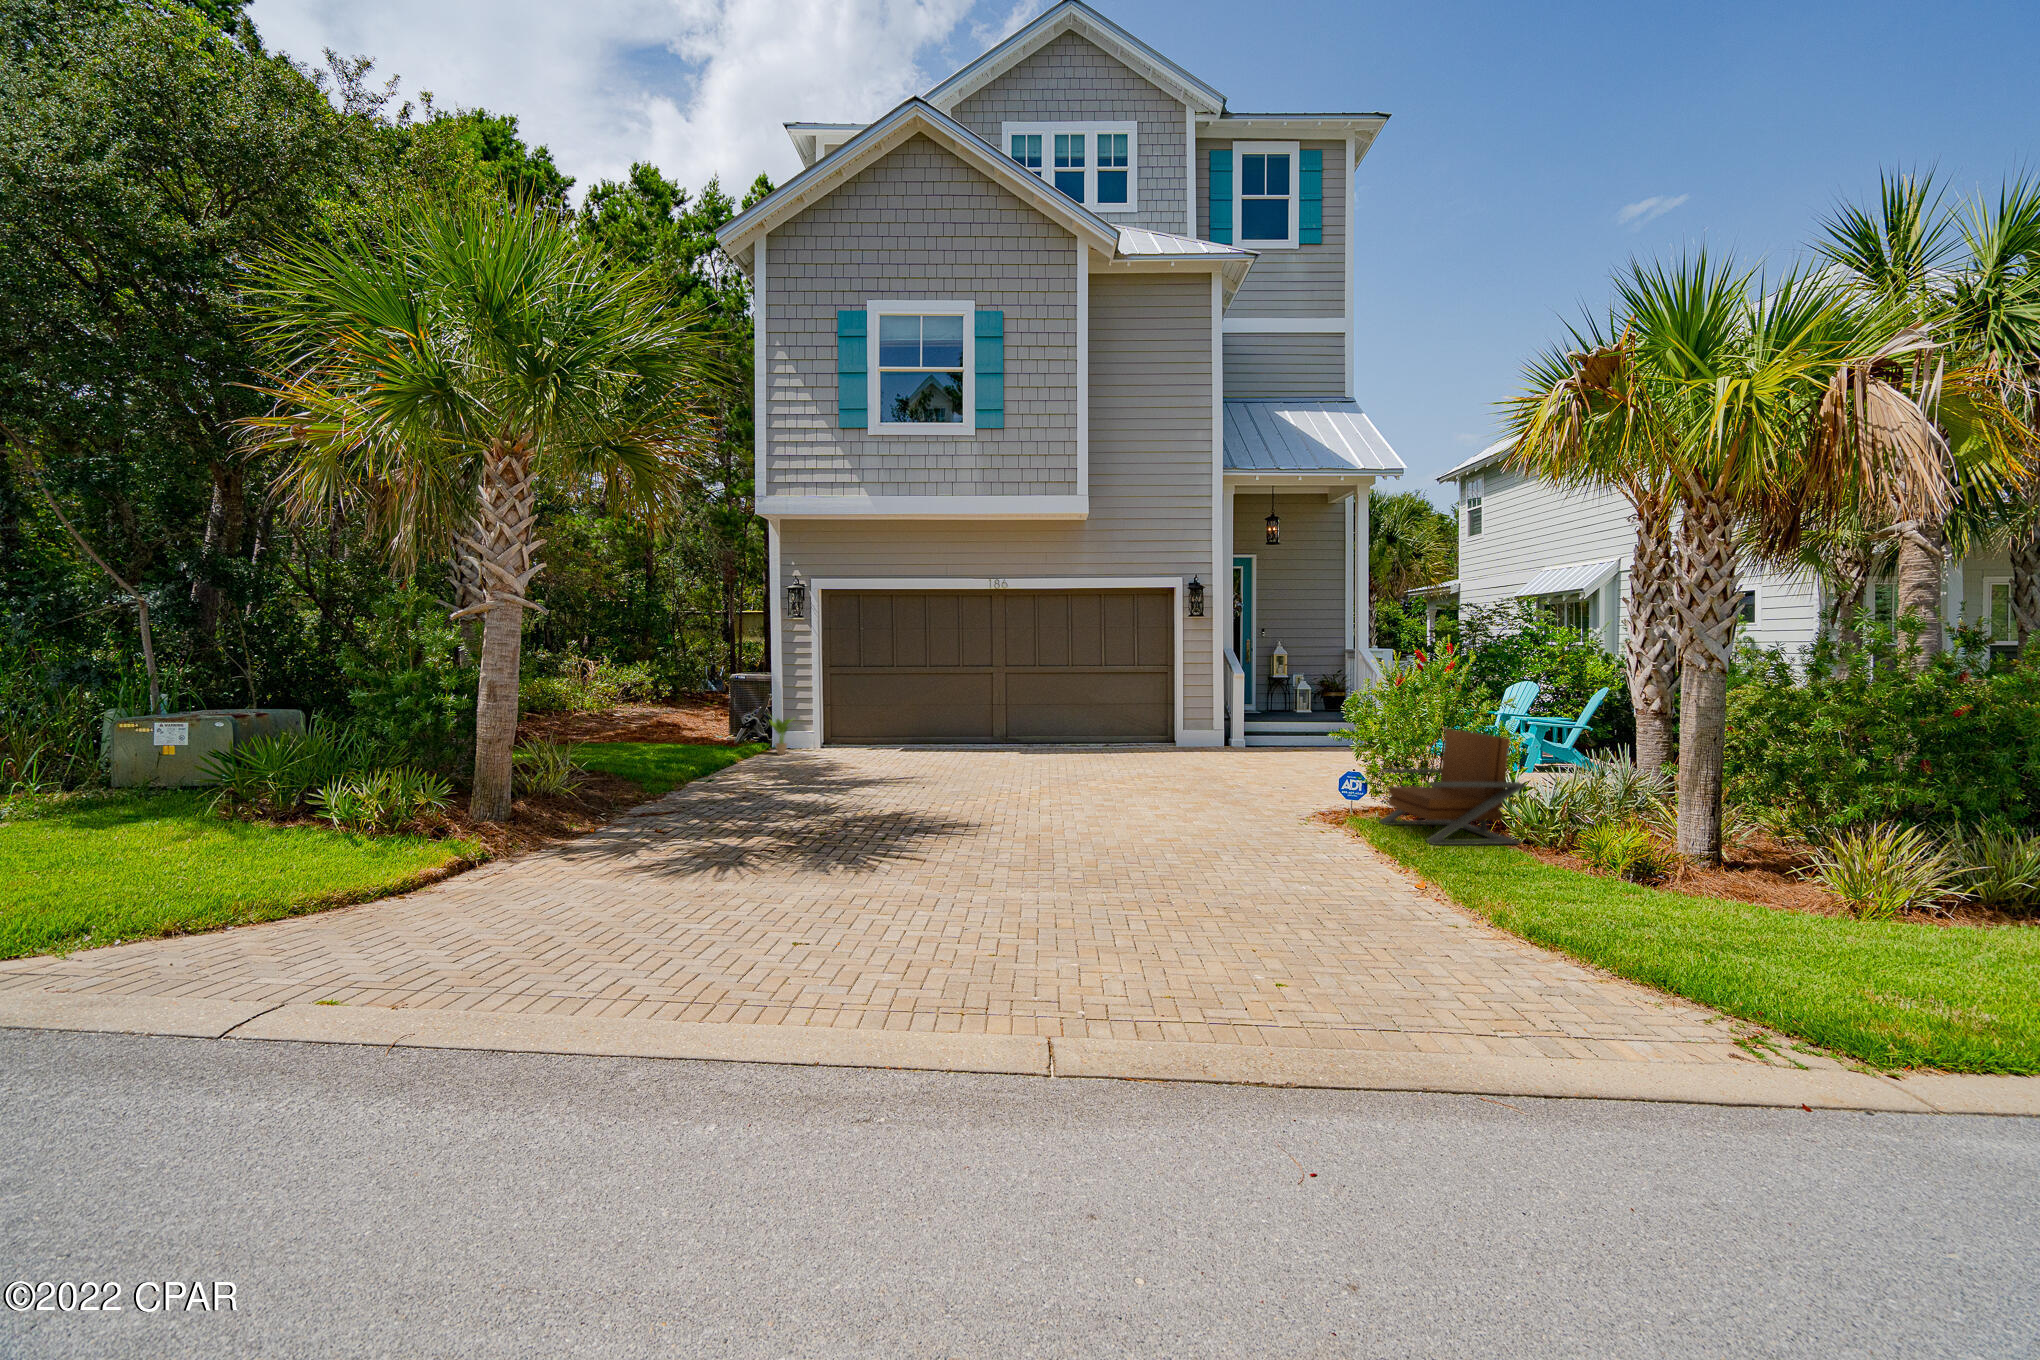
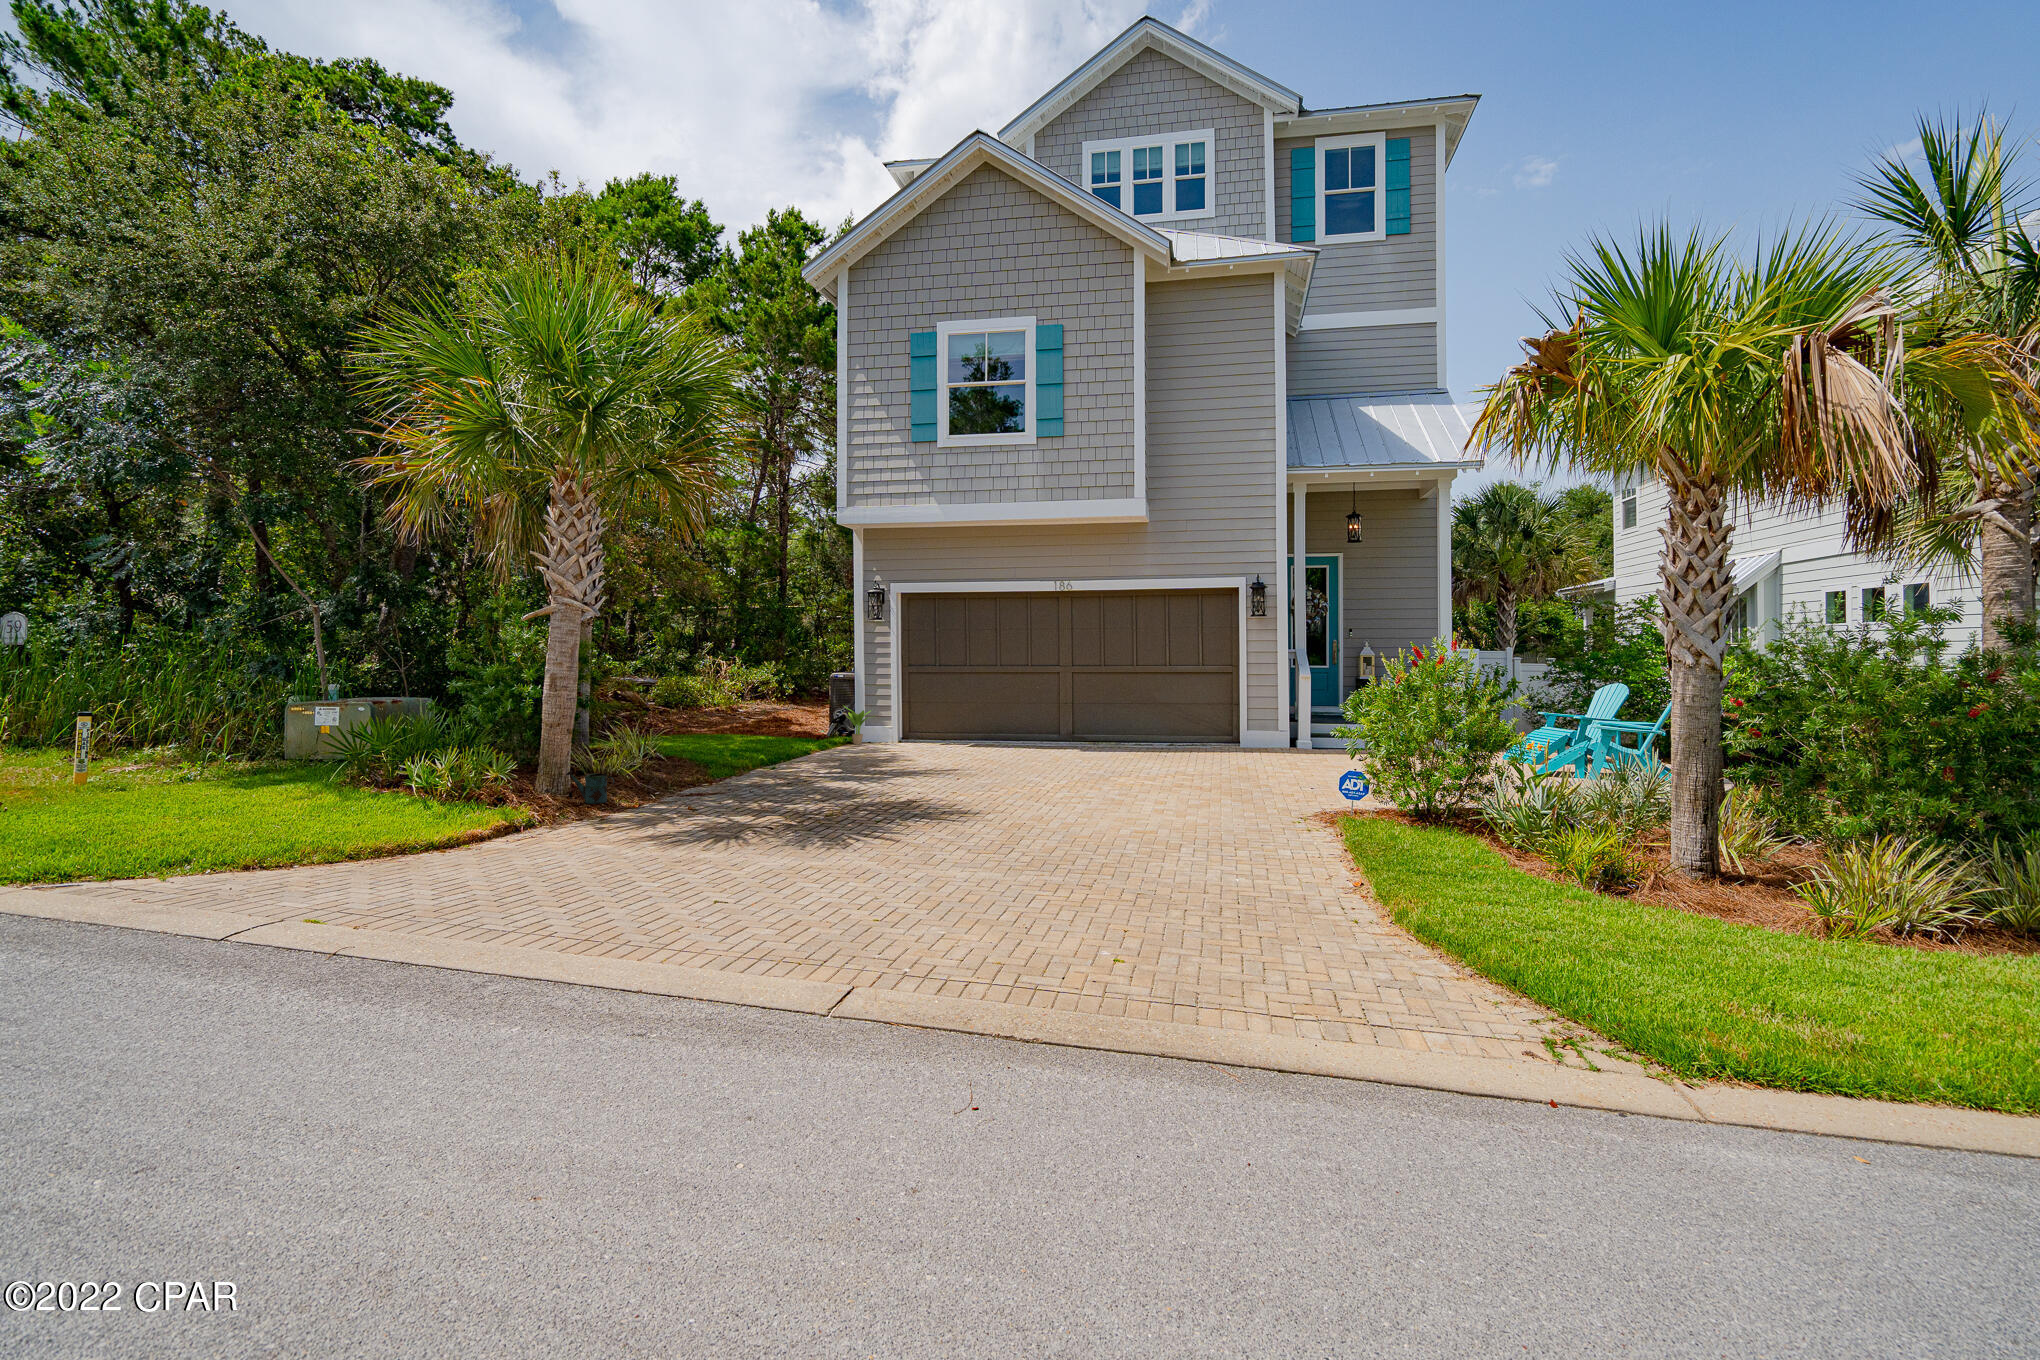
lounge chair: present [1380,729,1525,845] -> none [1368,726,1504,846]
watering can: none [504,794,563,832] -> present [566,770,615,804]

